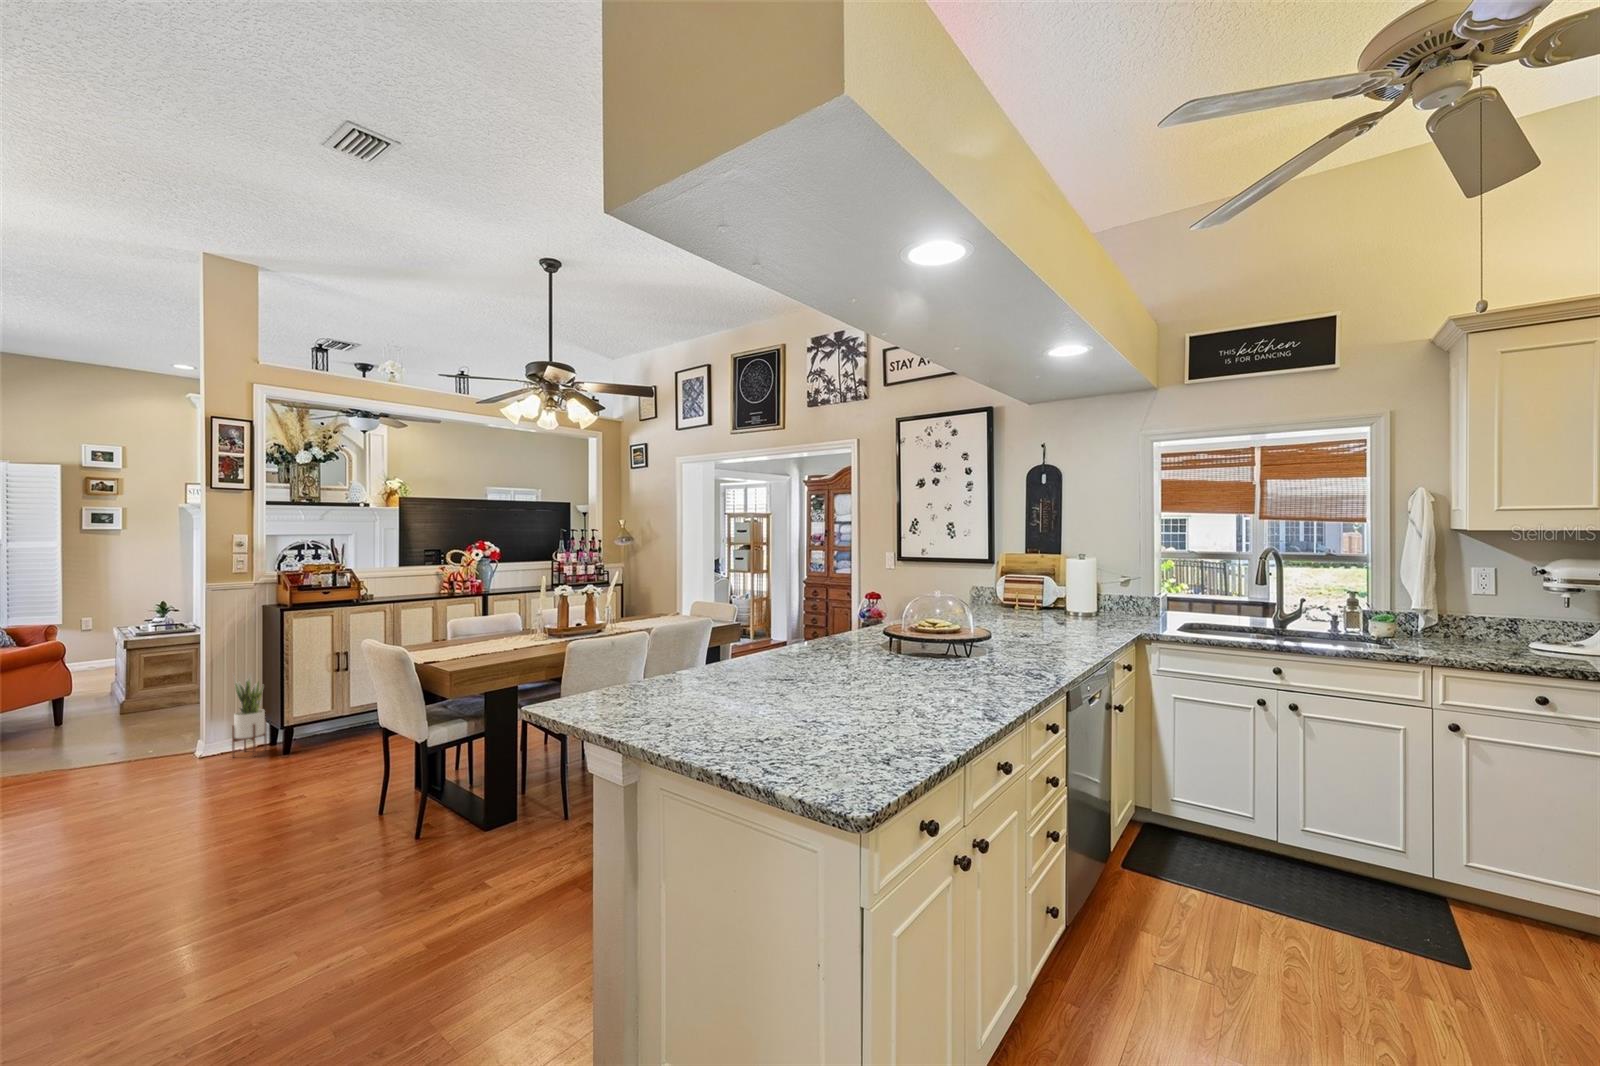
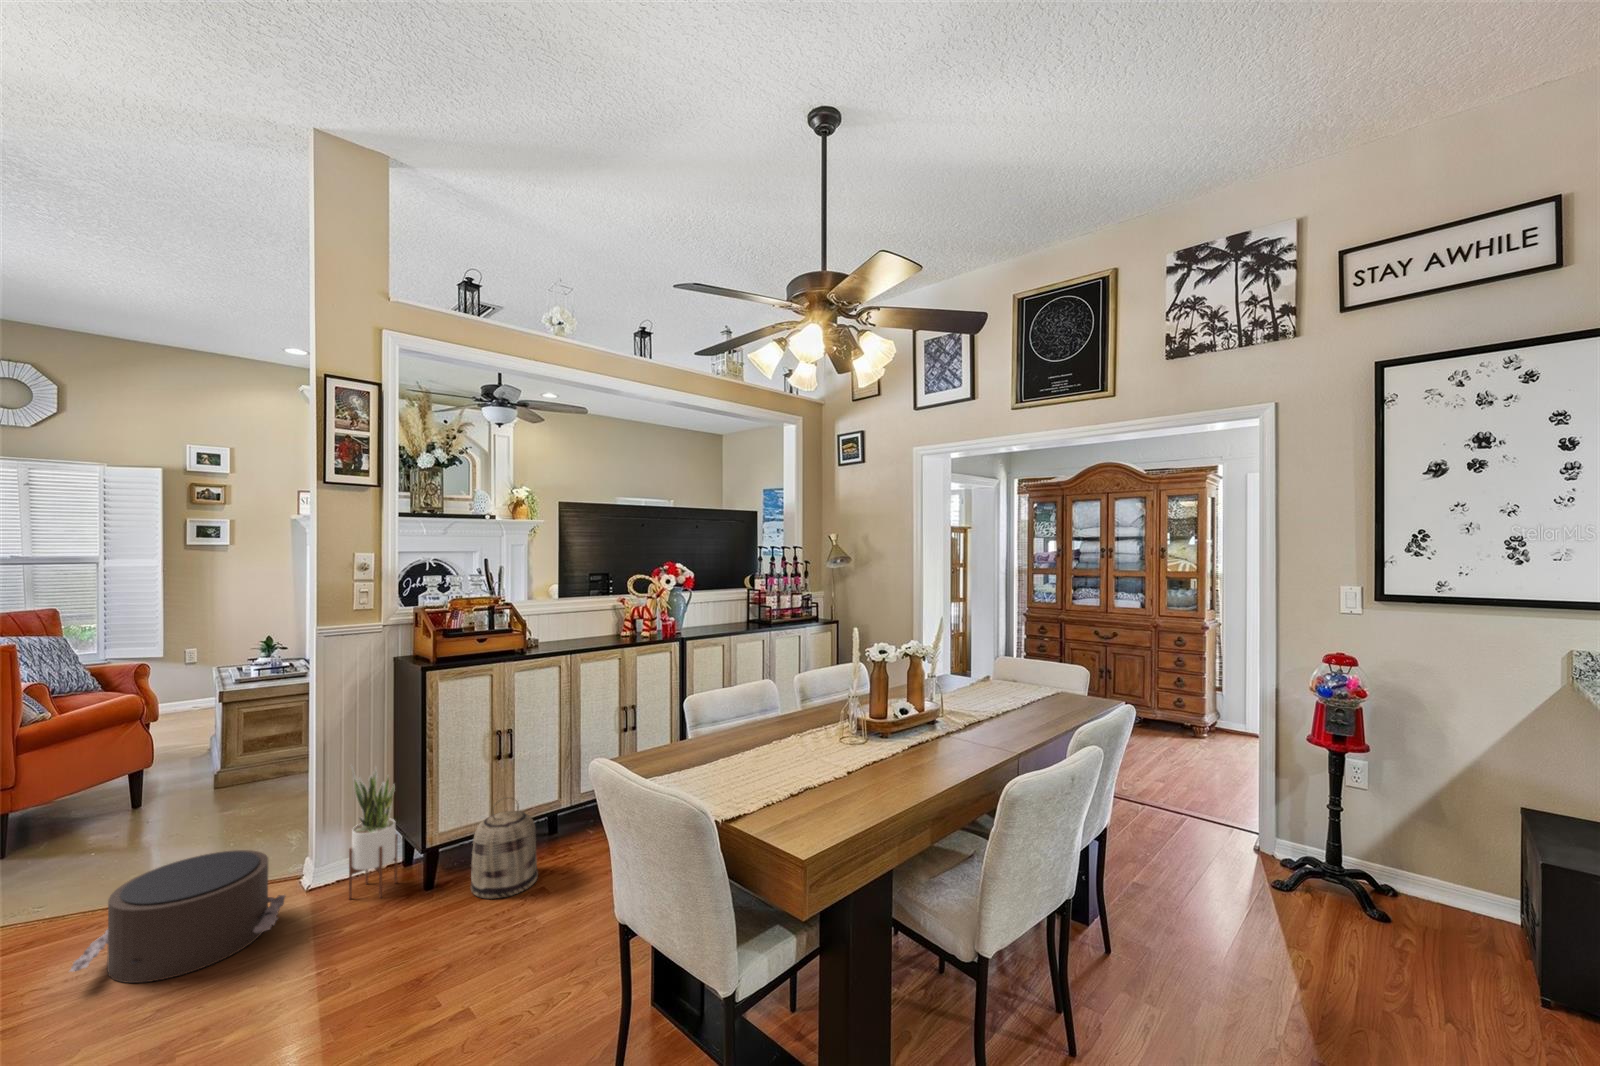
basket: none [317,694,365,755] -> present [471,798,538,899]
pouf: none [53,725,189,791] -> present [70,850,285,983]

